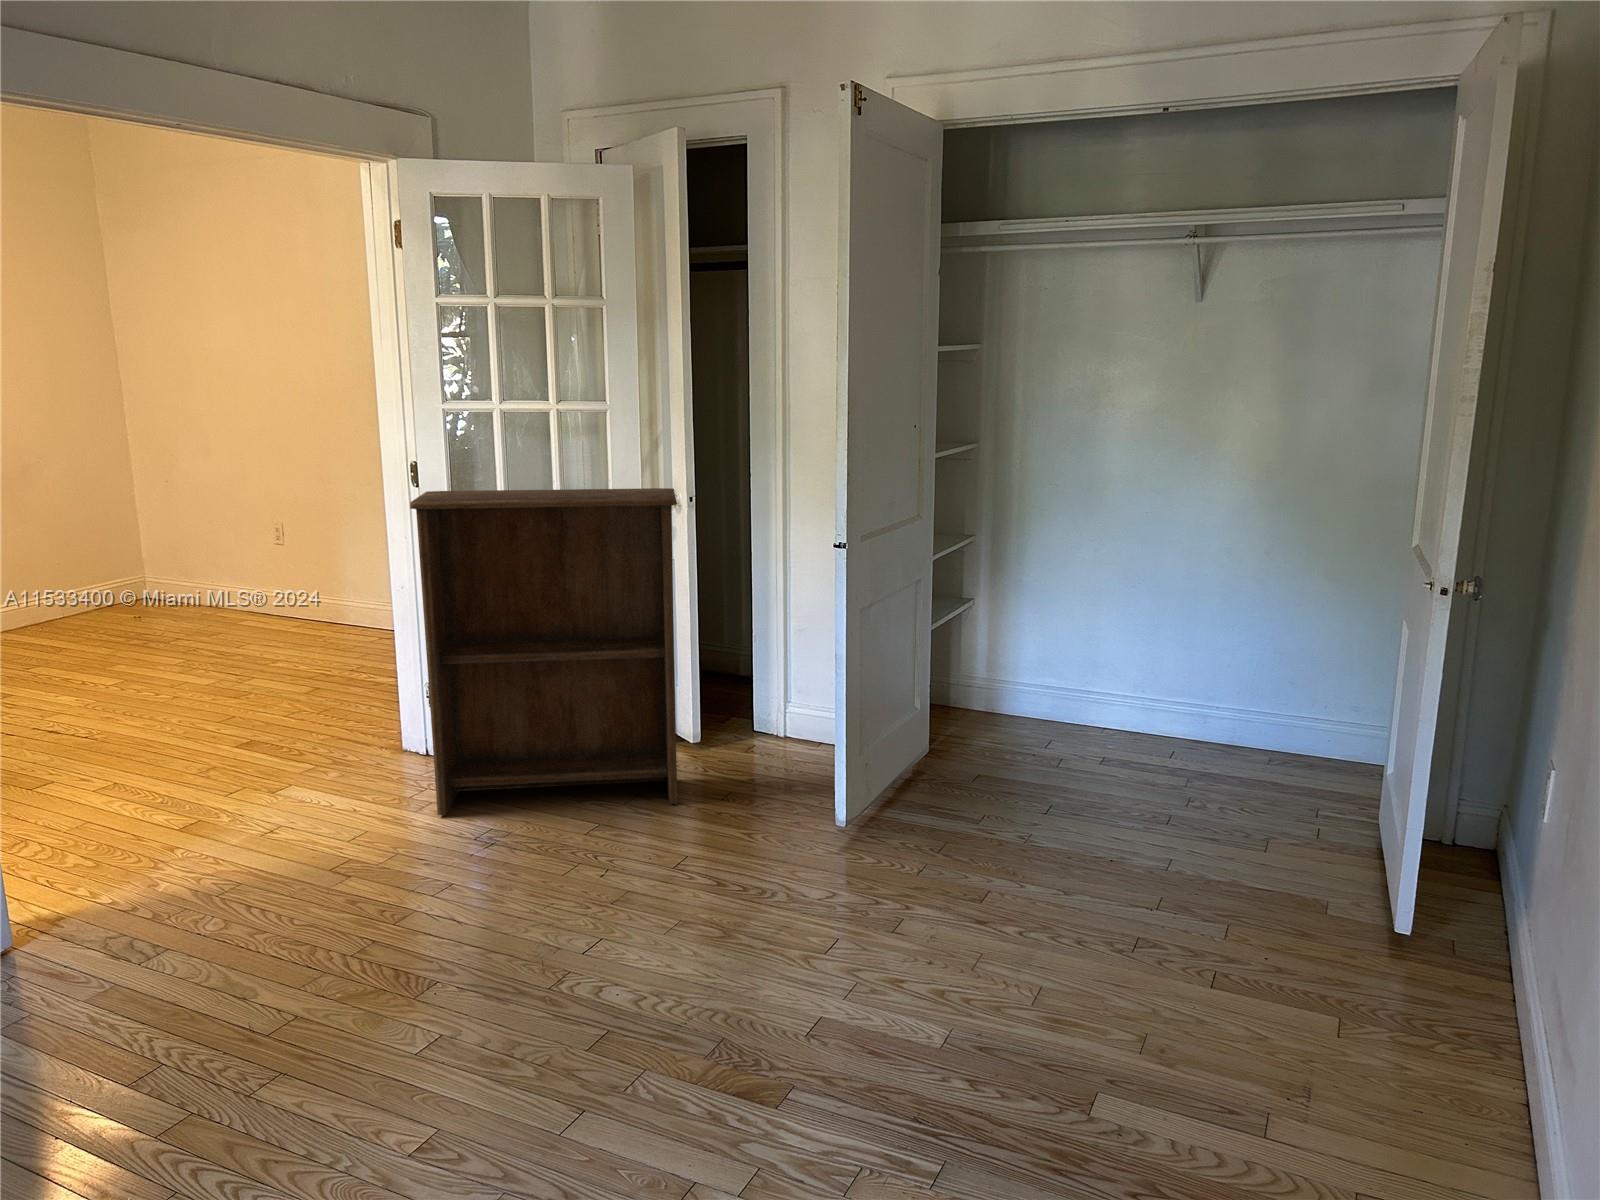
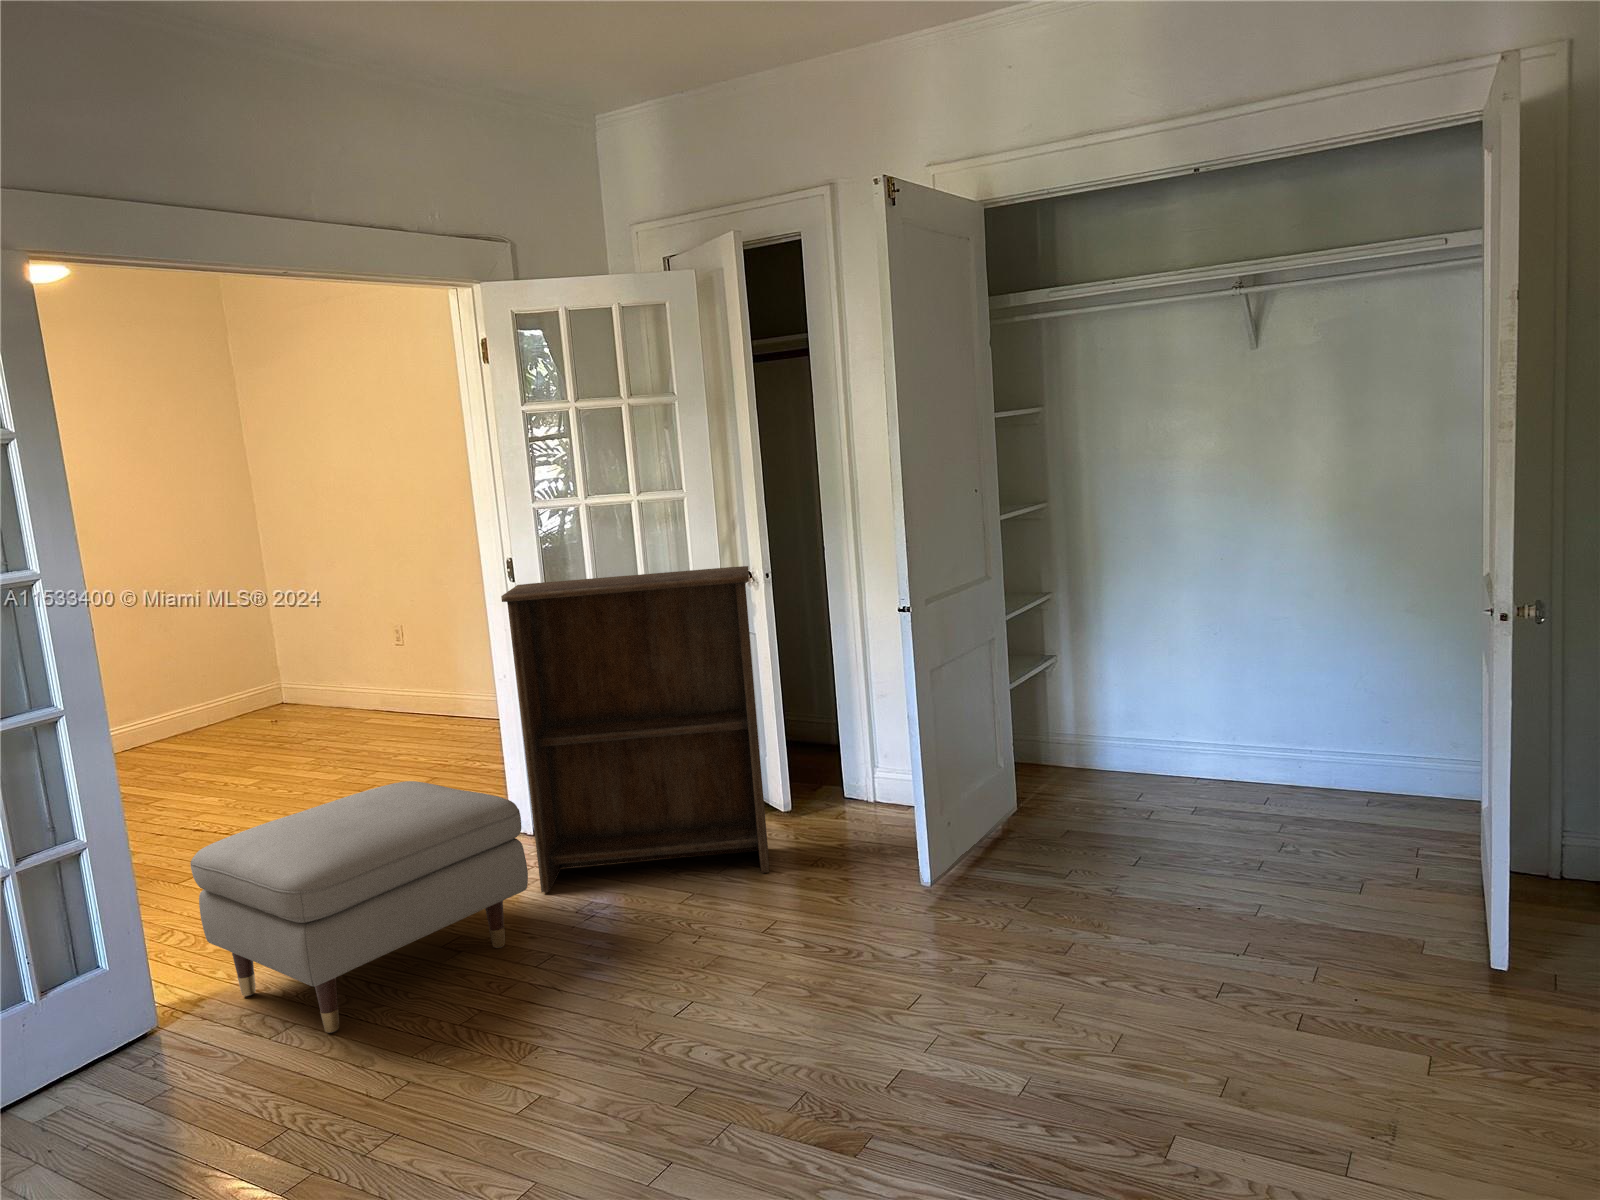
ottoman: none [52,694,428,960] -> present [191,781,528,1033]

